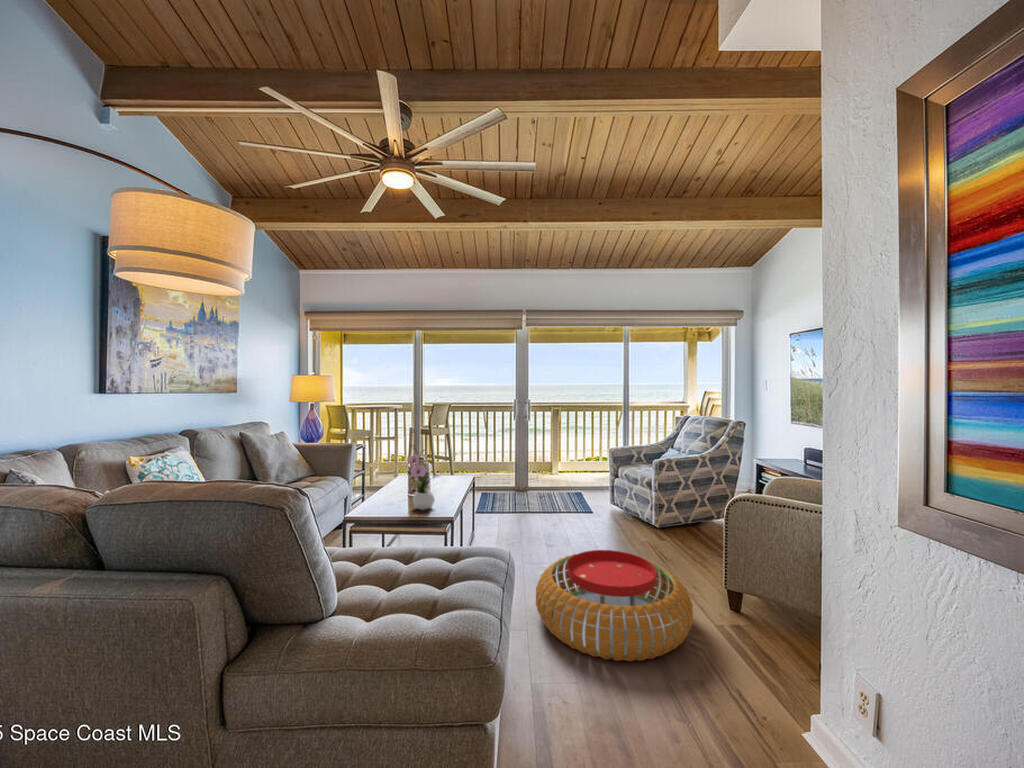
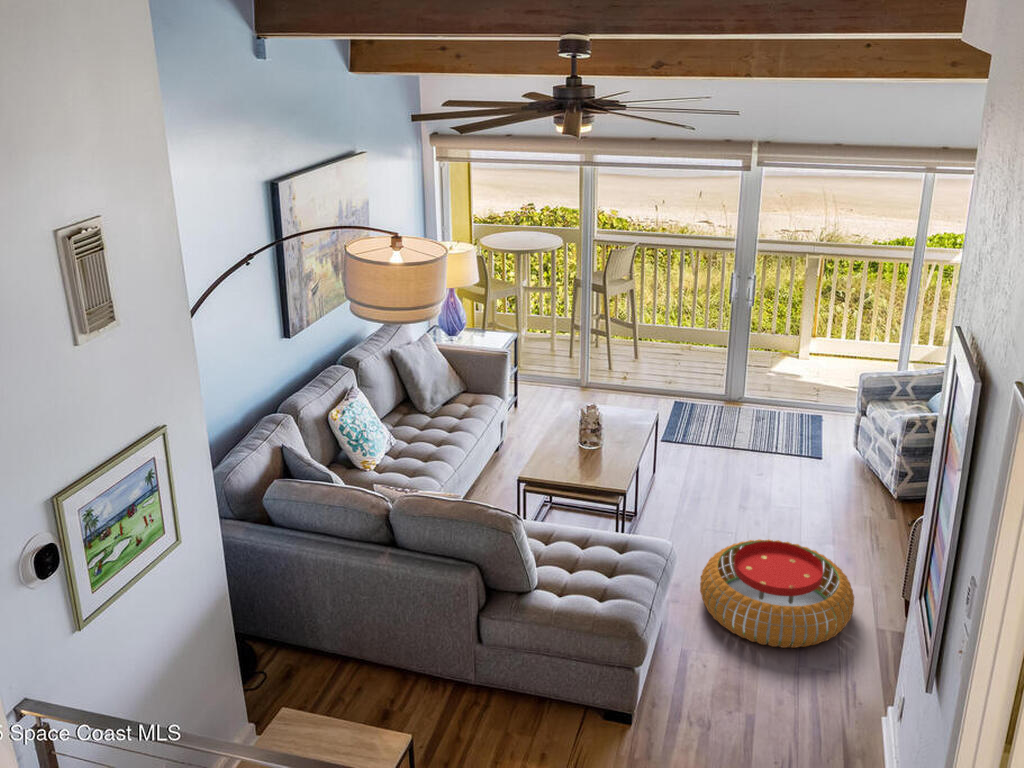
flower arrangement: present [408,444,435,510] -> none [580,412,611,478]

